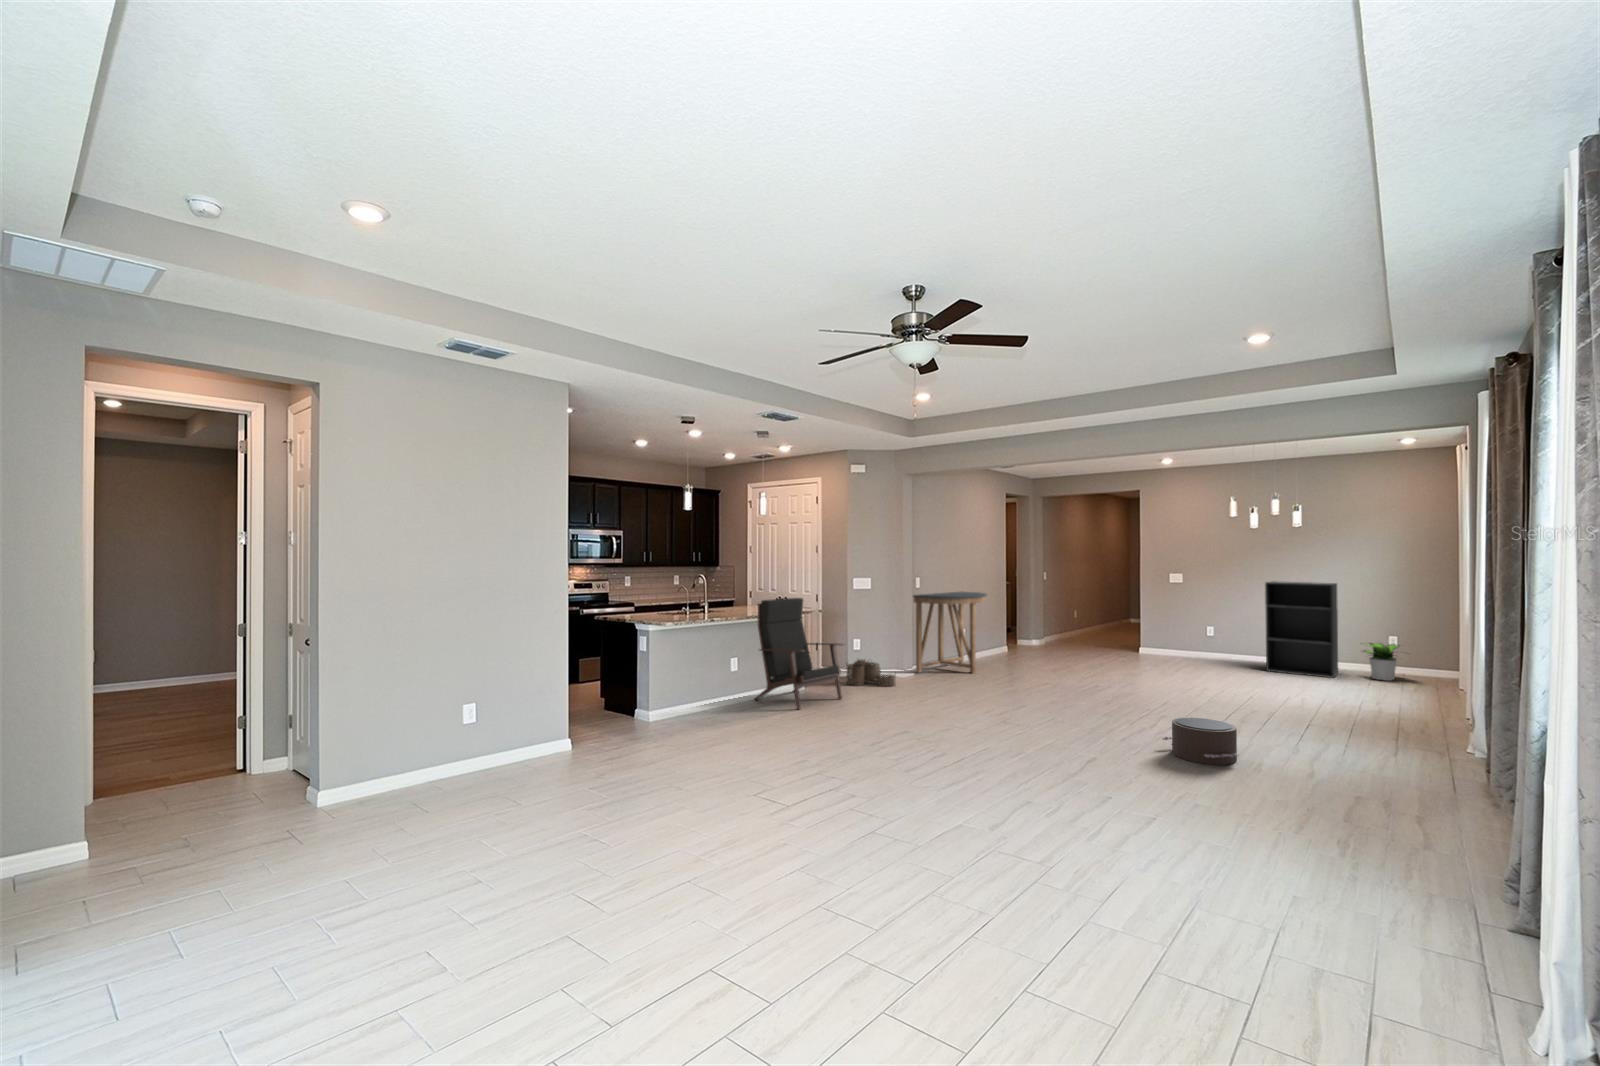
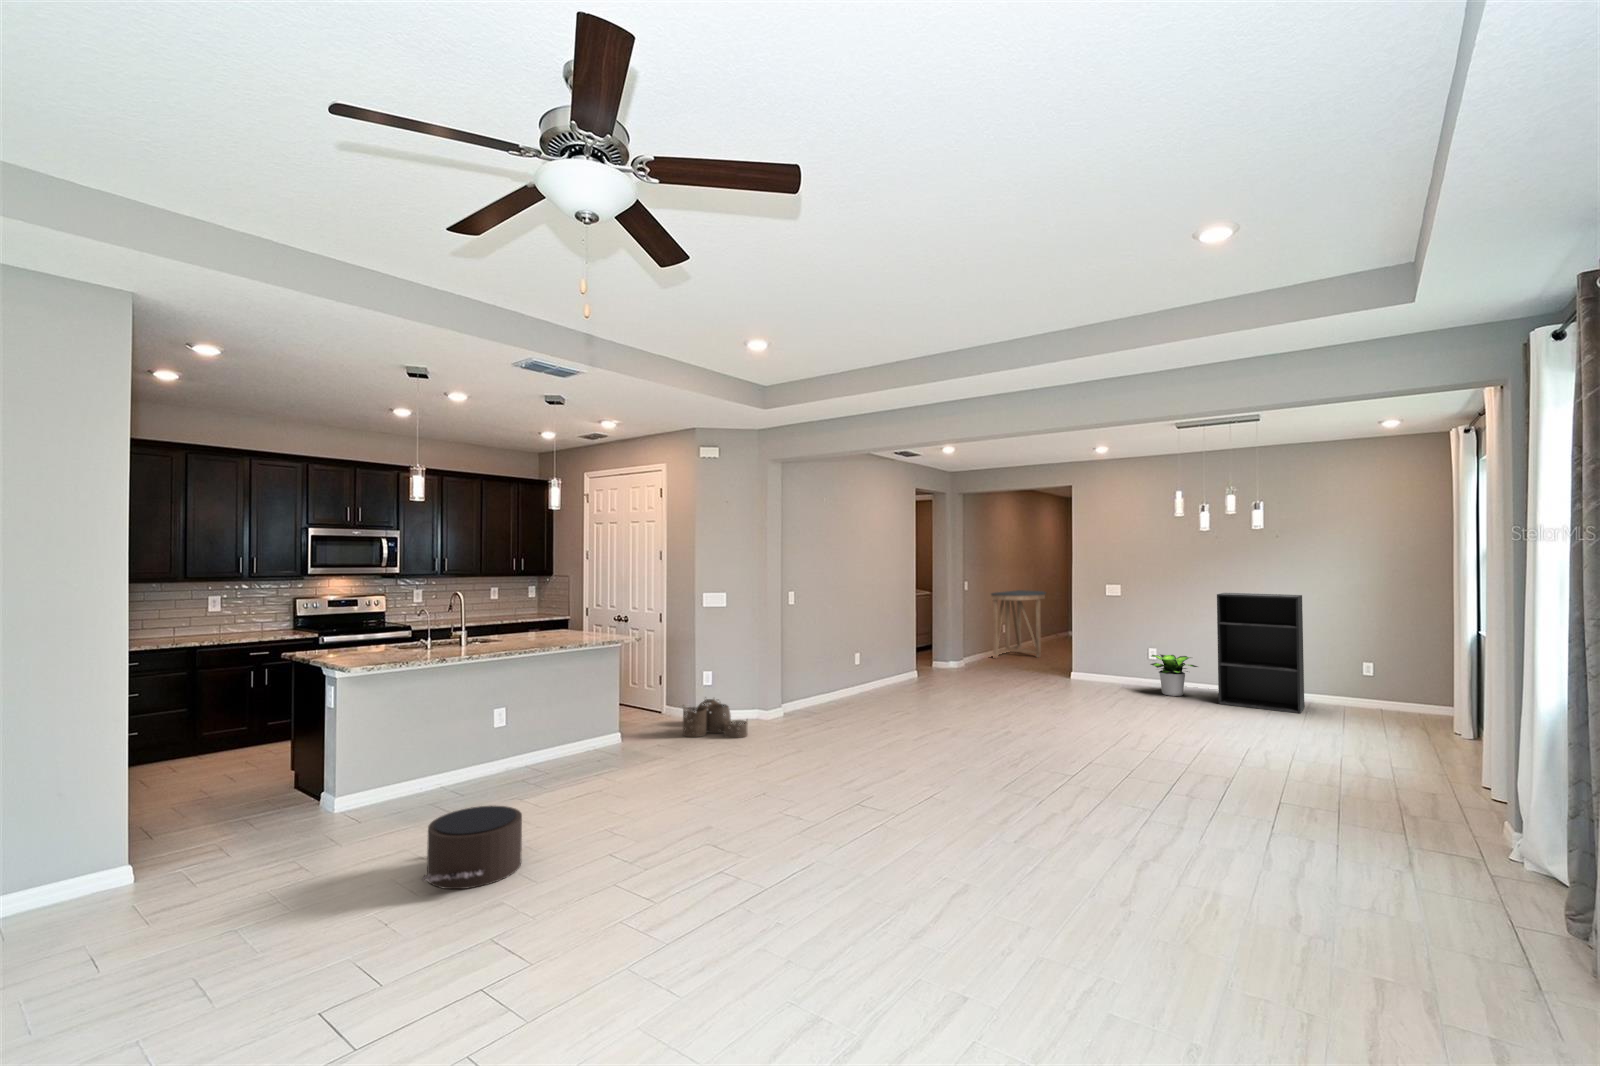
console table: present [913,592,987,673] -> present [991,590,1046,658]
lounge chair: present [755,598,843,709] -> none [531,621,663,785]
potted plant: present [1360,643,1399,681] -> present [1151,655,1198,696]
pouf: present [1162,718,1237,765] -> present [422,806,522,889]

